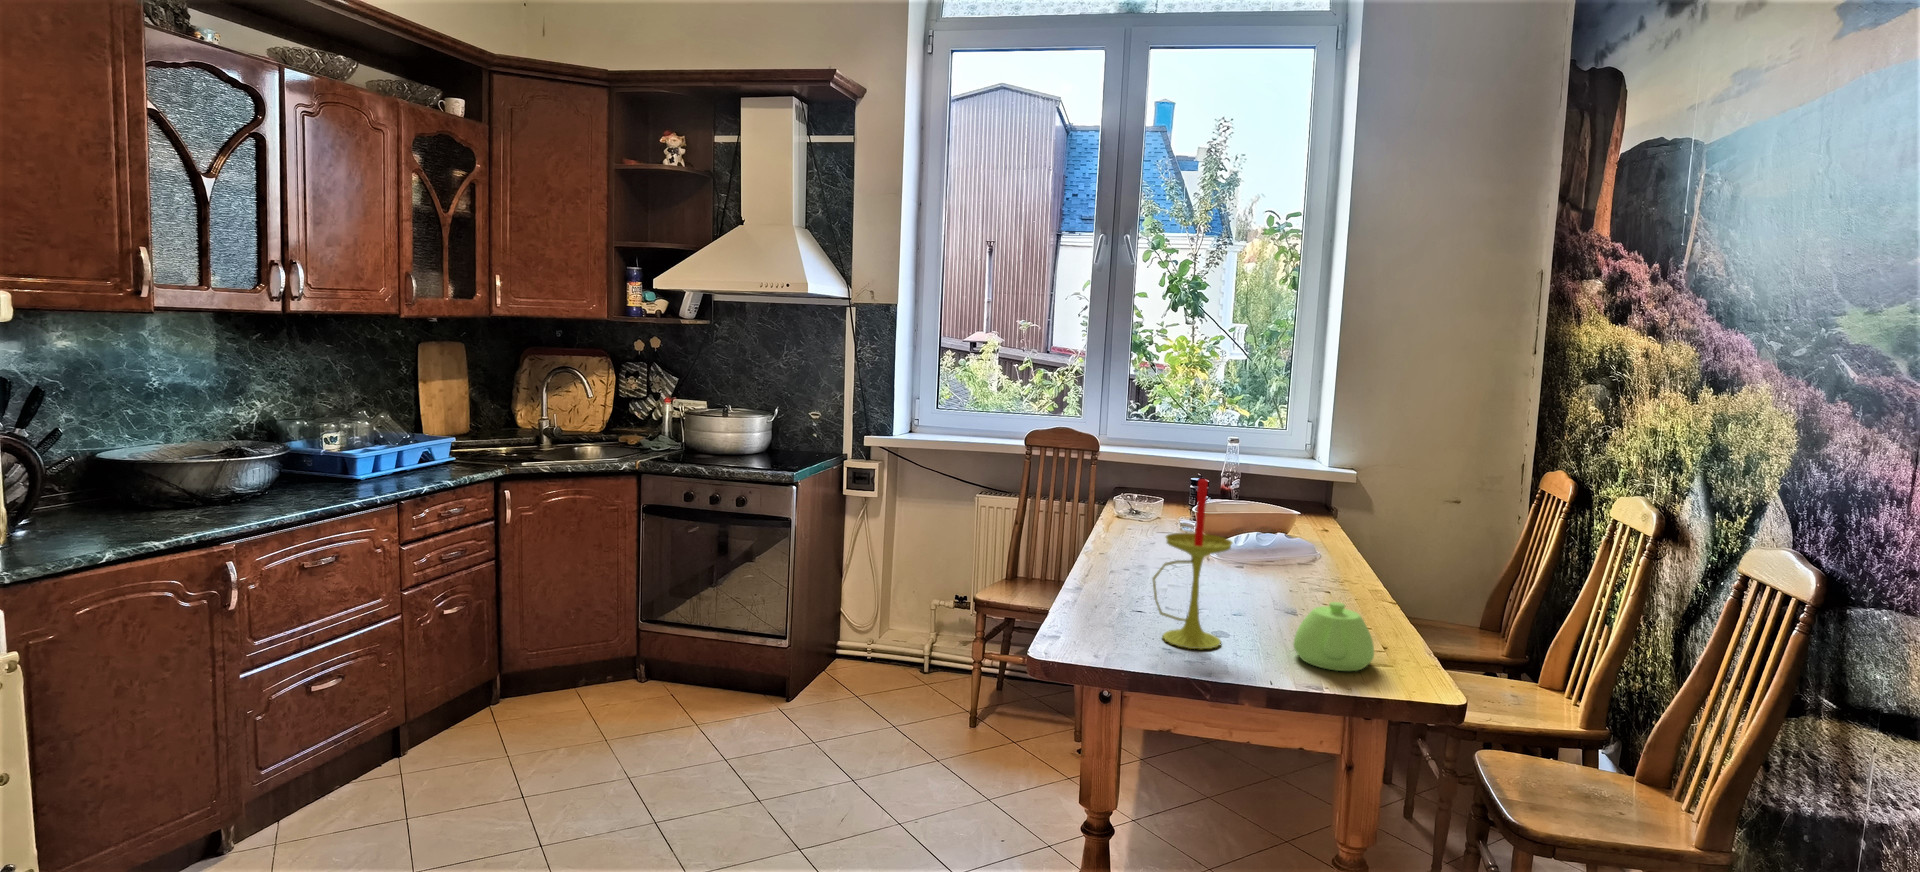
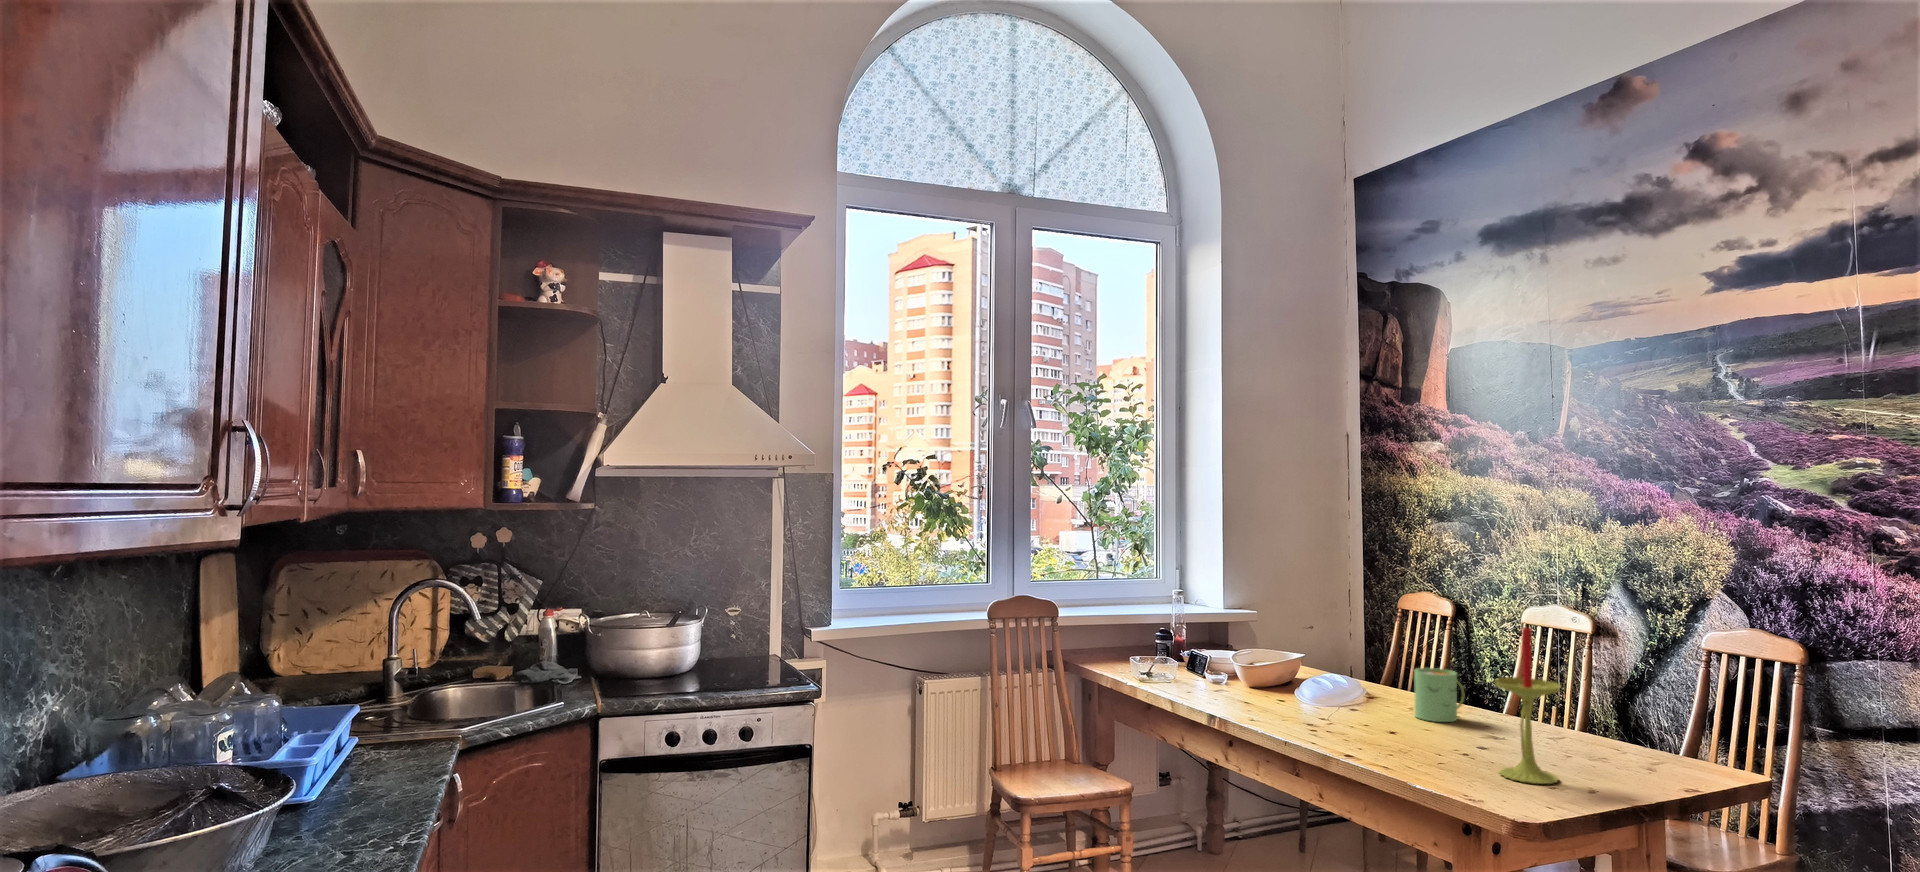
mug: none [1274,533,1333,595] -> present [1414,668,1465,722]
teapot: present [1293,602,1374,671] -> none [1585,718,1667,776]

